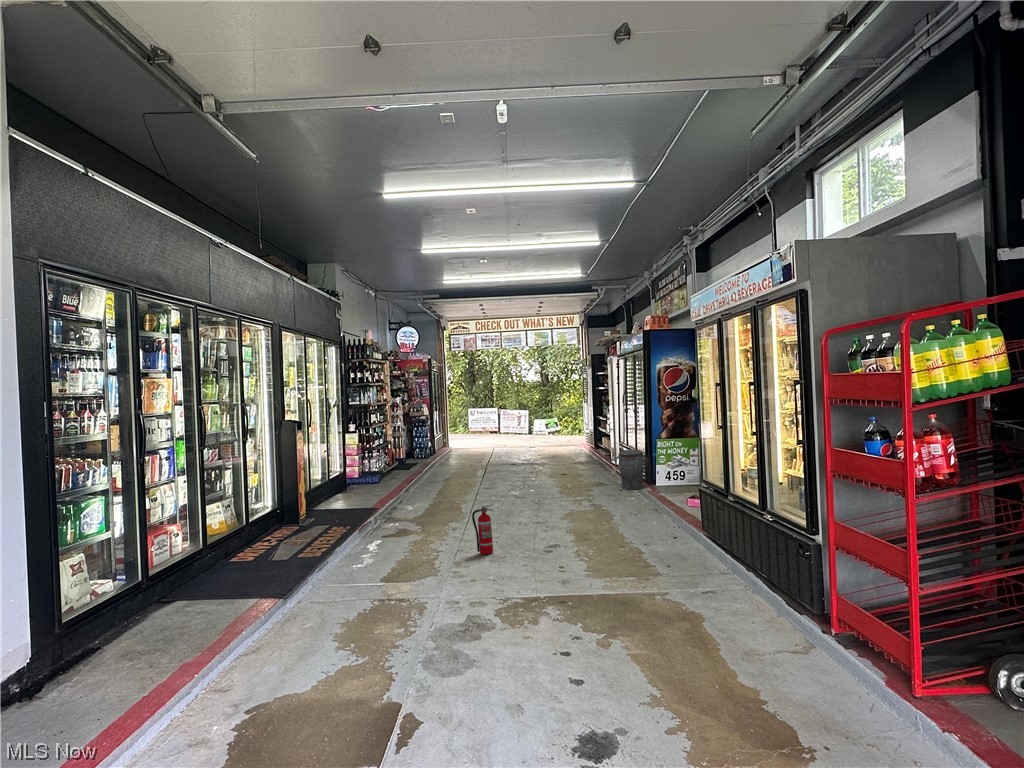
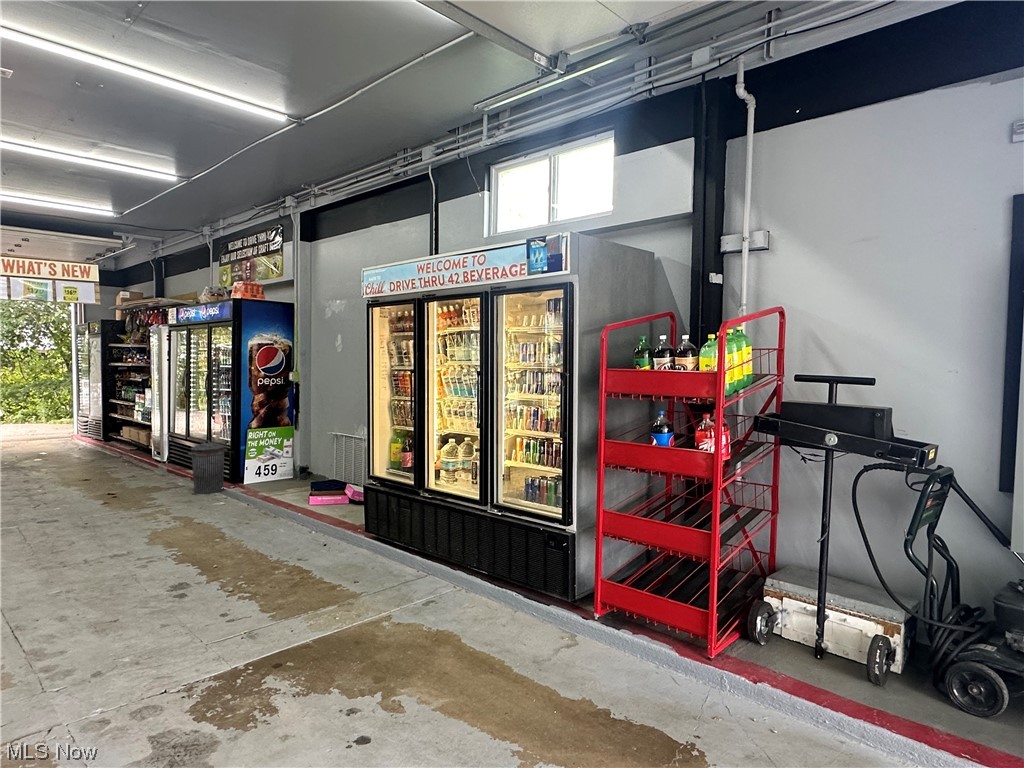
fire extinguisher: present [472,503,494,554] -> none [32,542,75,629]

